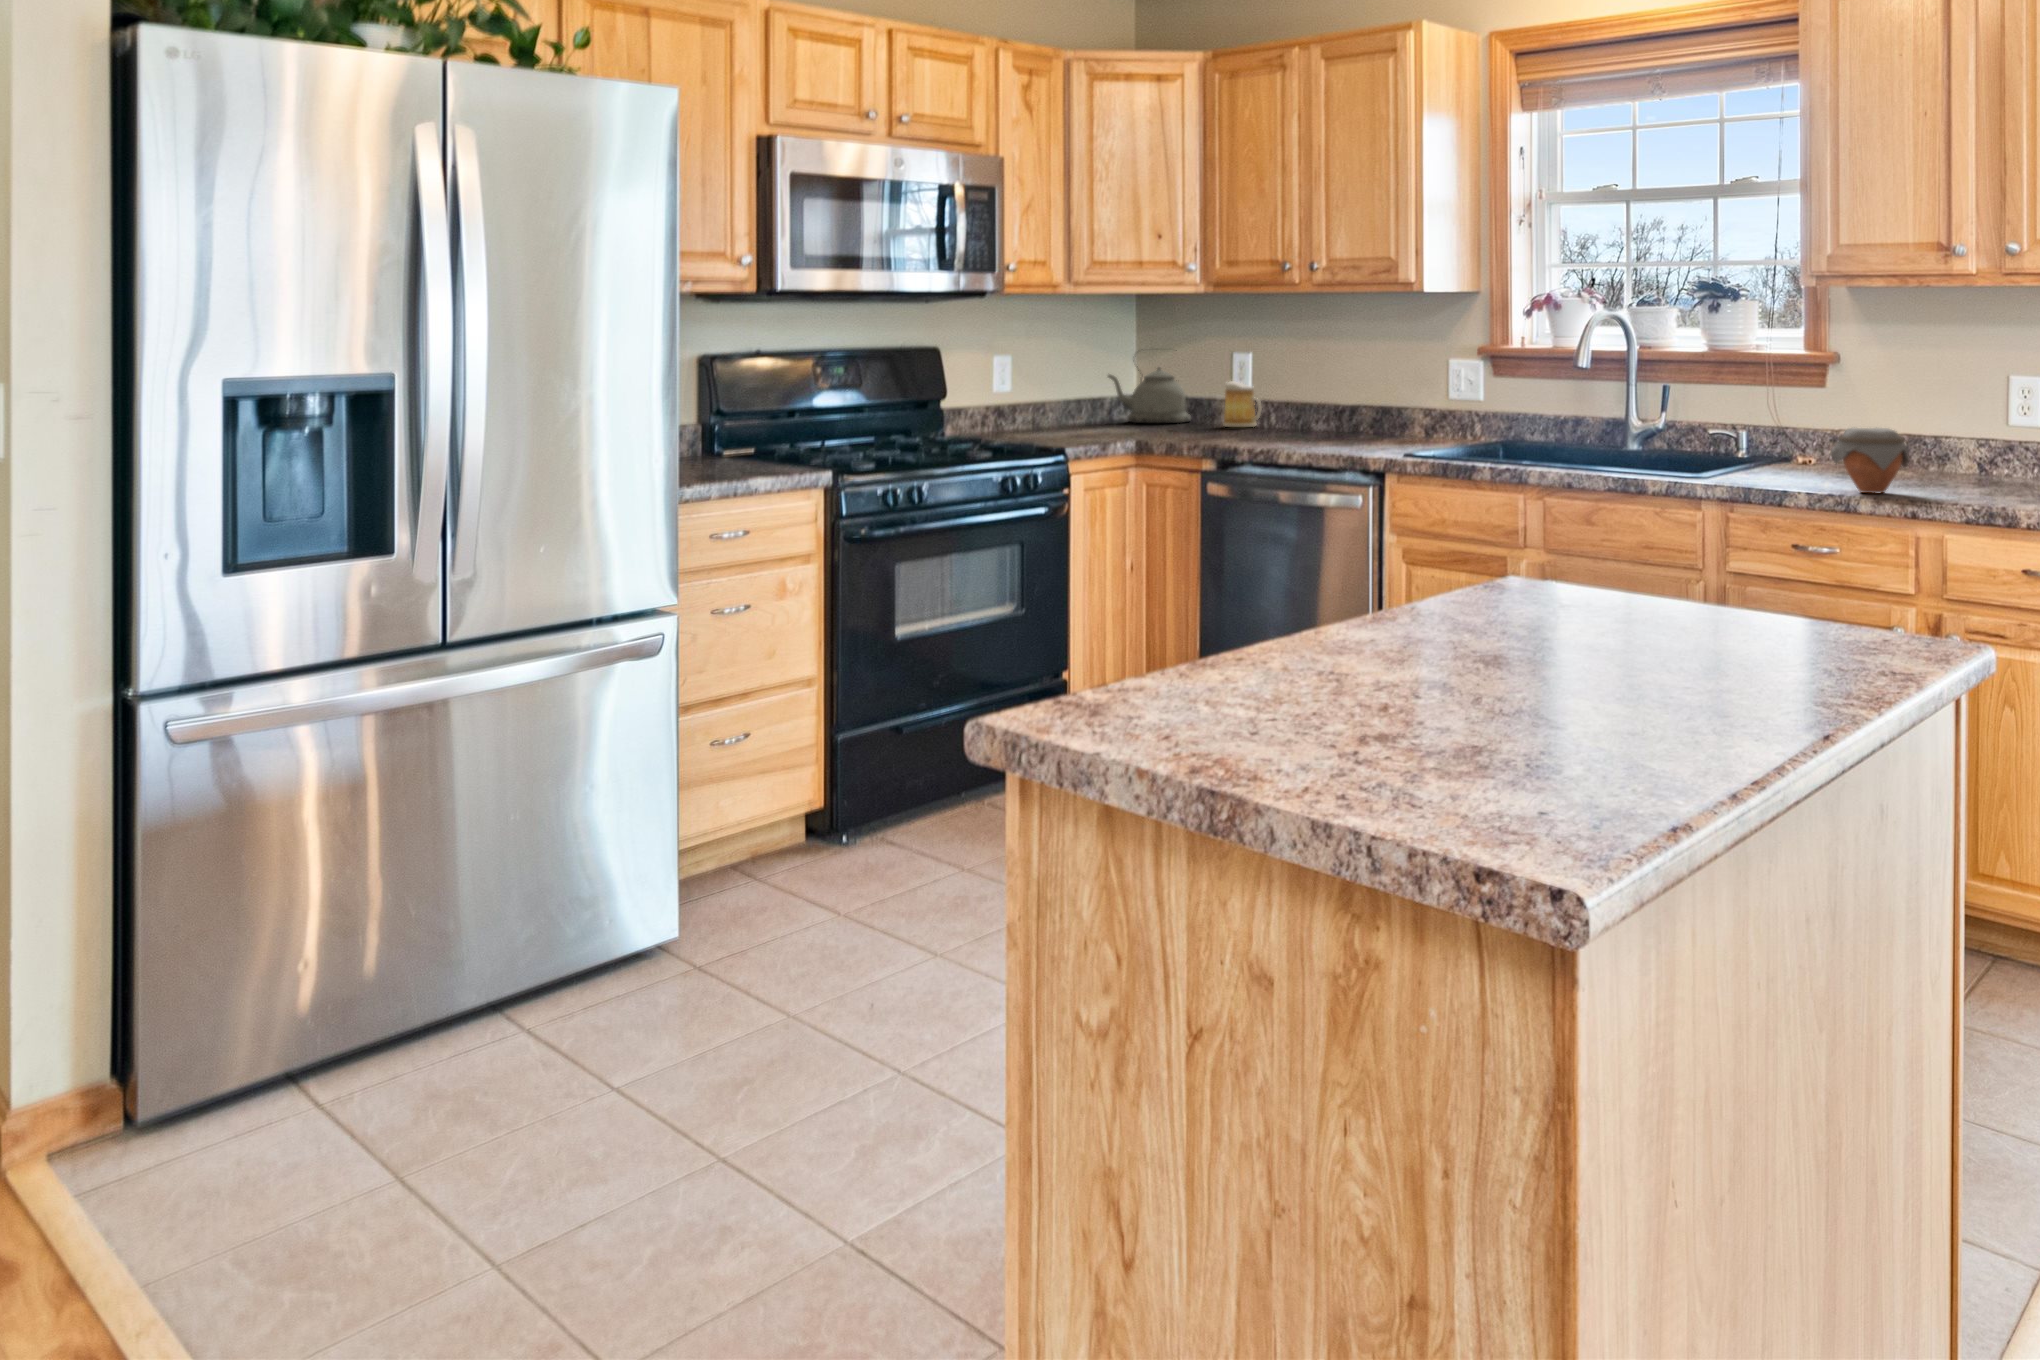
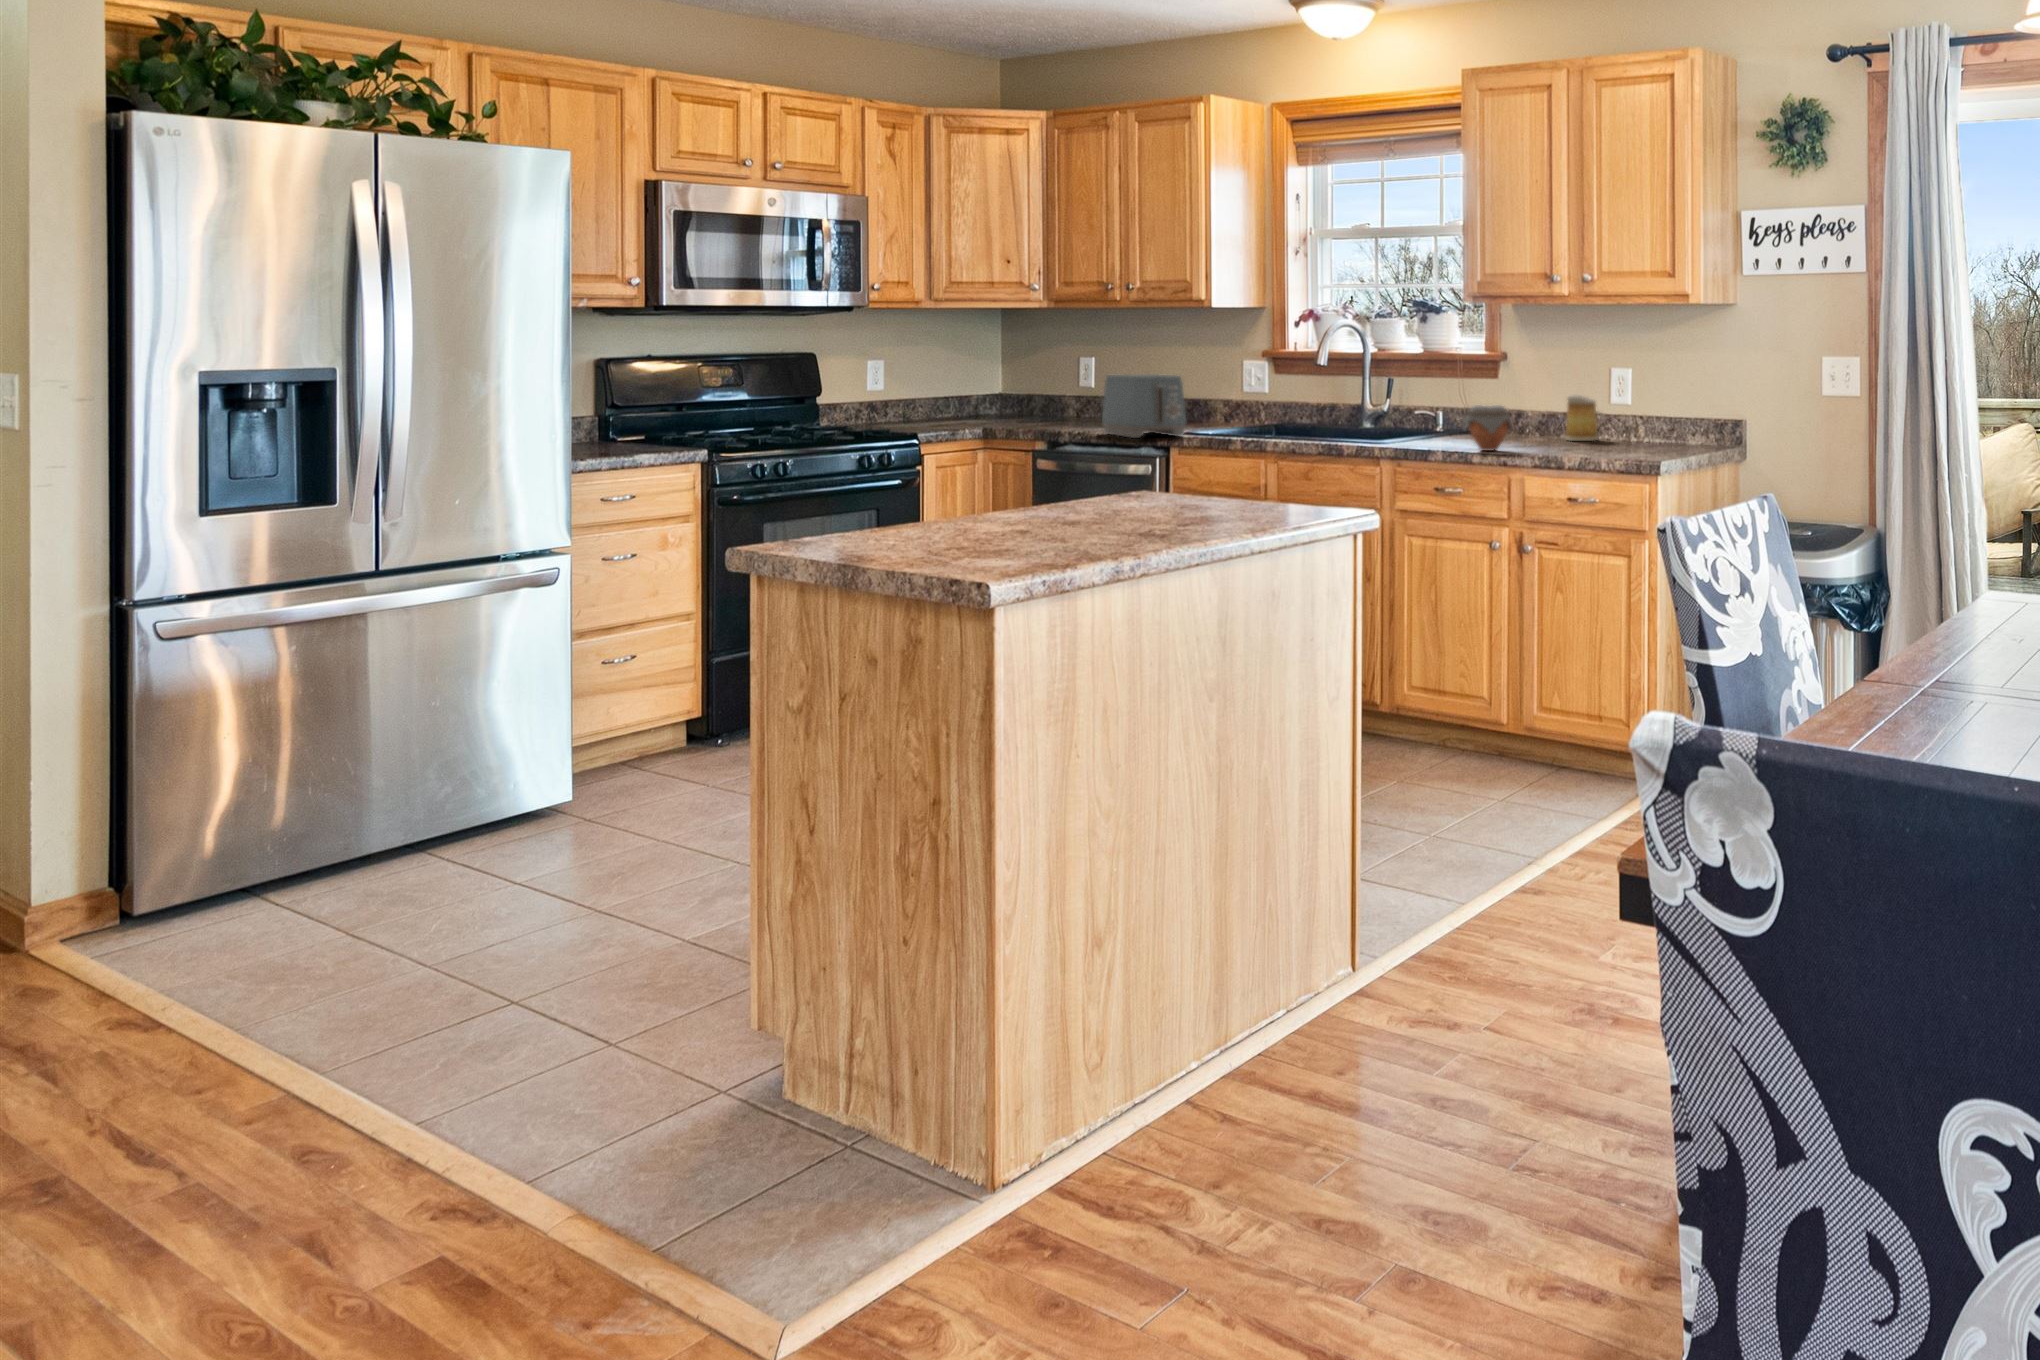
kettle: present [1108,349,1191,423] -> none [974,356,1048,417]
toaster: none [1291,376,1406,461] -> present [1102,374,1187,438]
mug: present [1224,381,1262,427] -> present [1566,394,1604,441]

